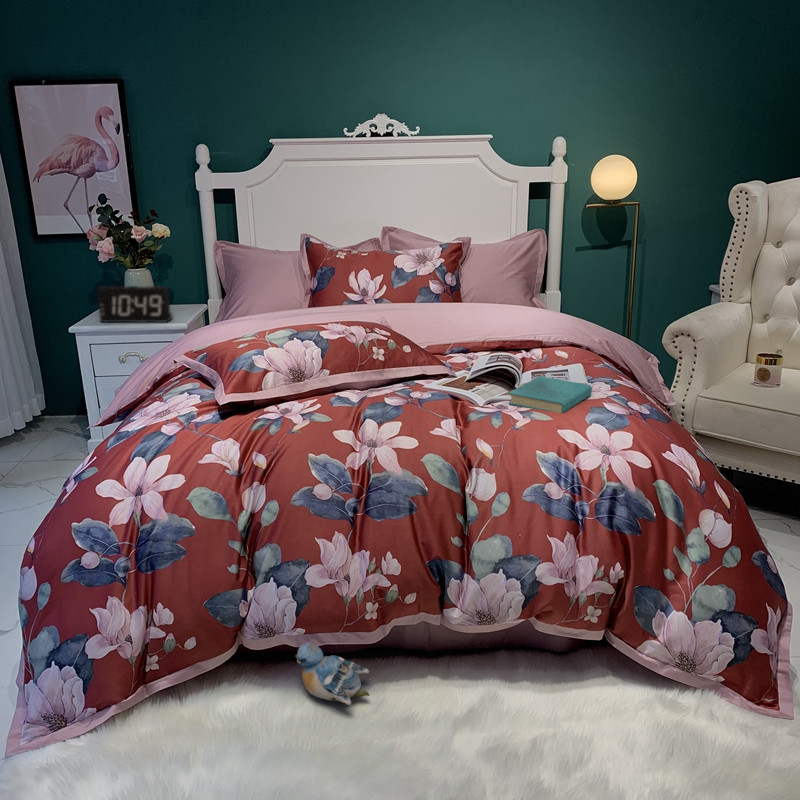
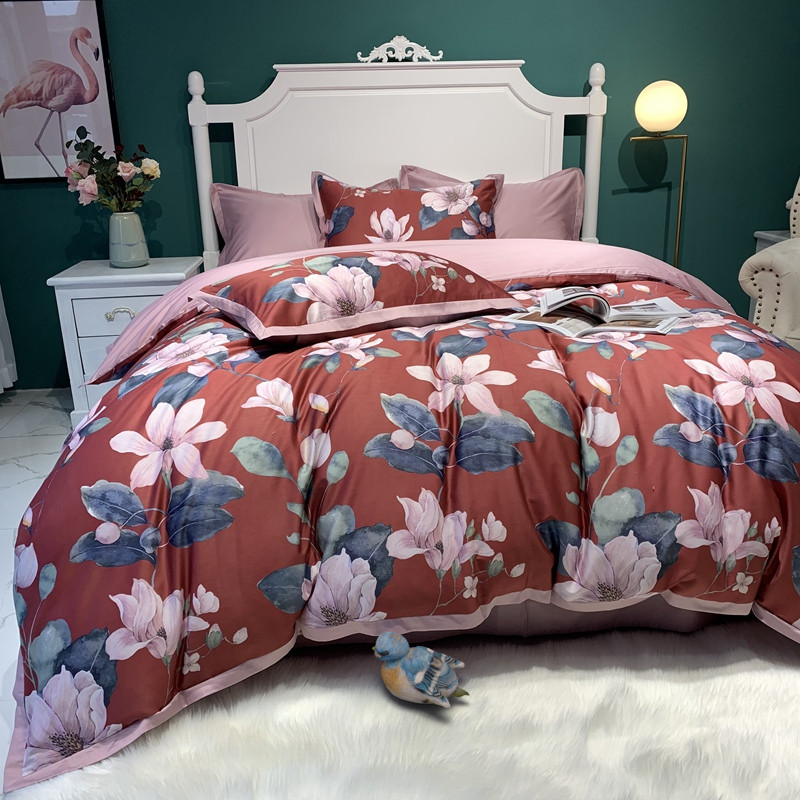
alarm clock: present [97,286,172,322] -> none [77,232,166,275]
book: present [508,376,592,413] -> none [611,304,707,343]

